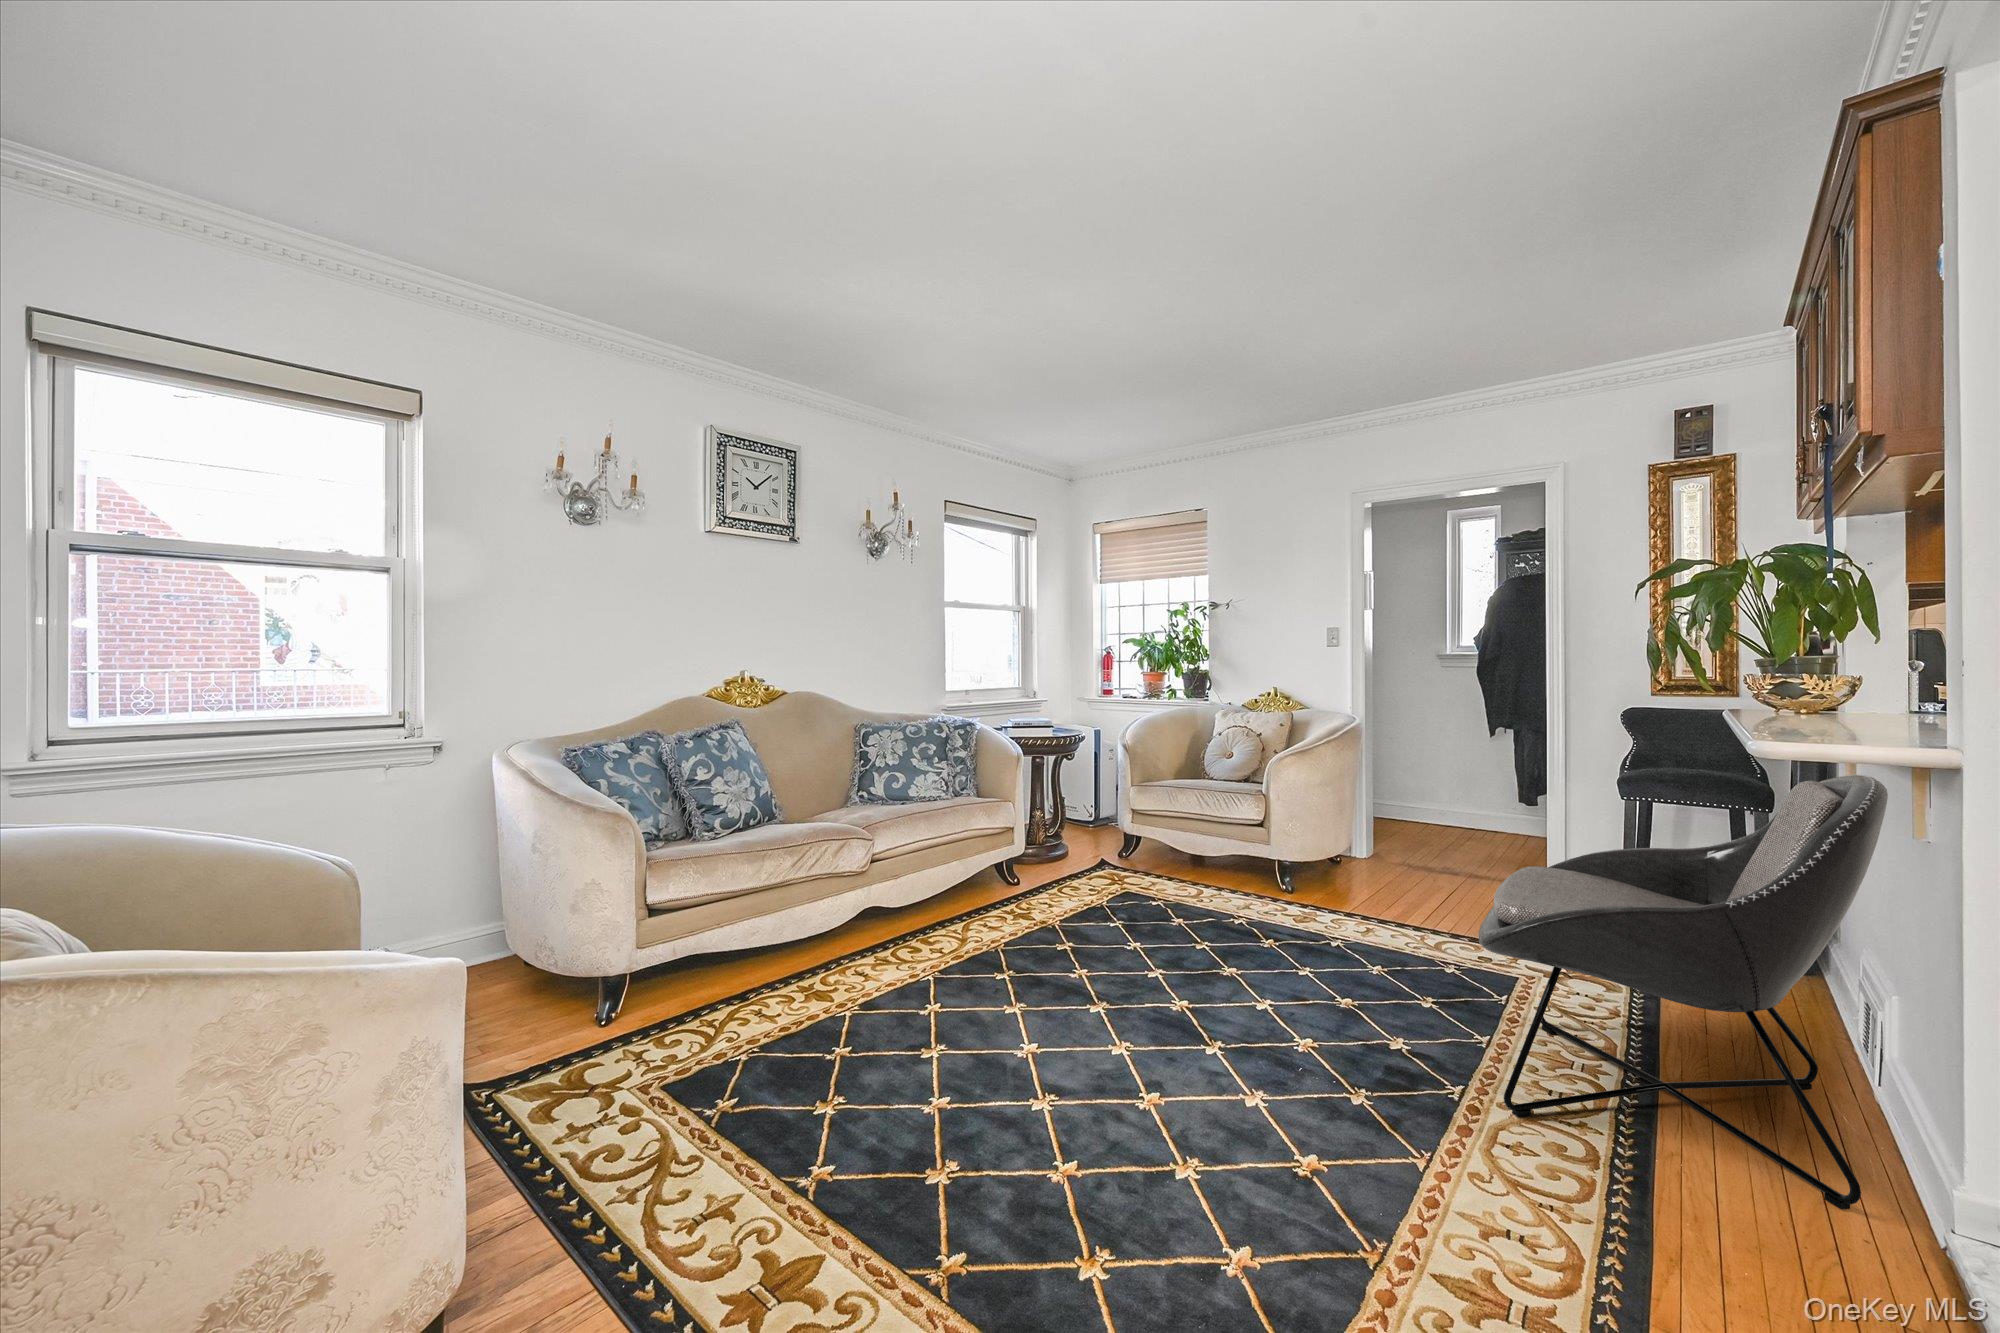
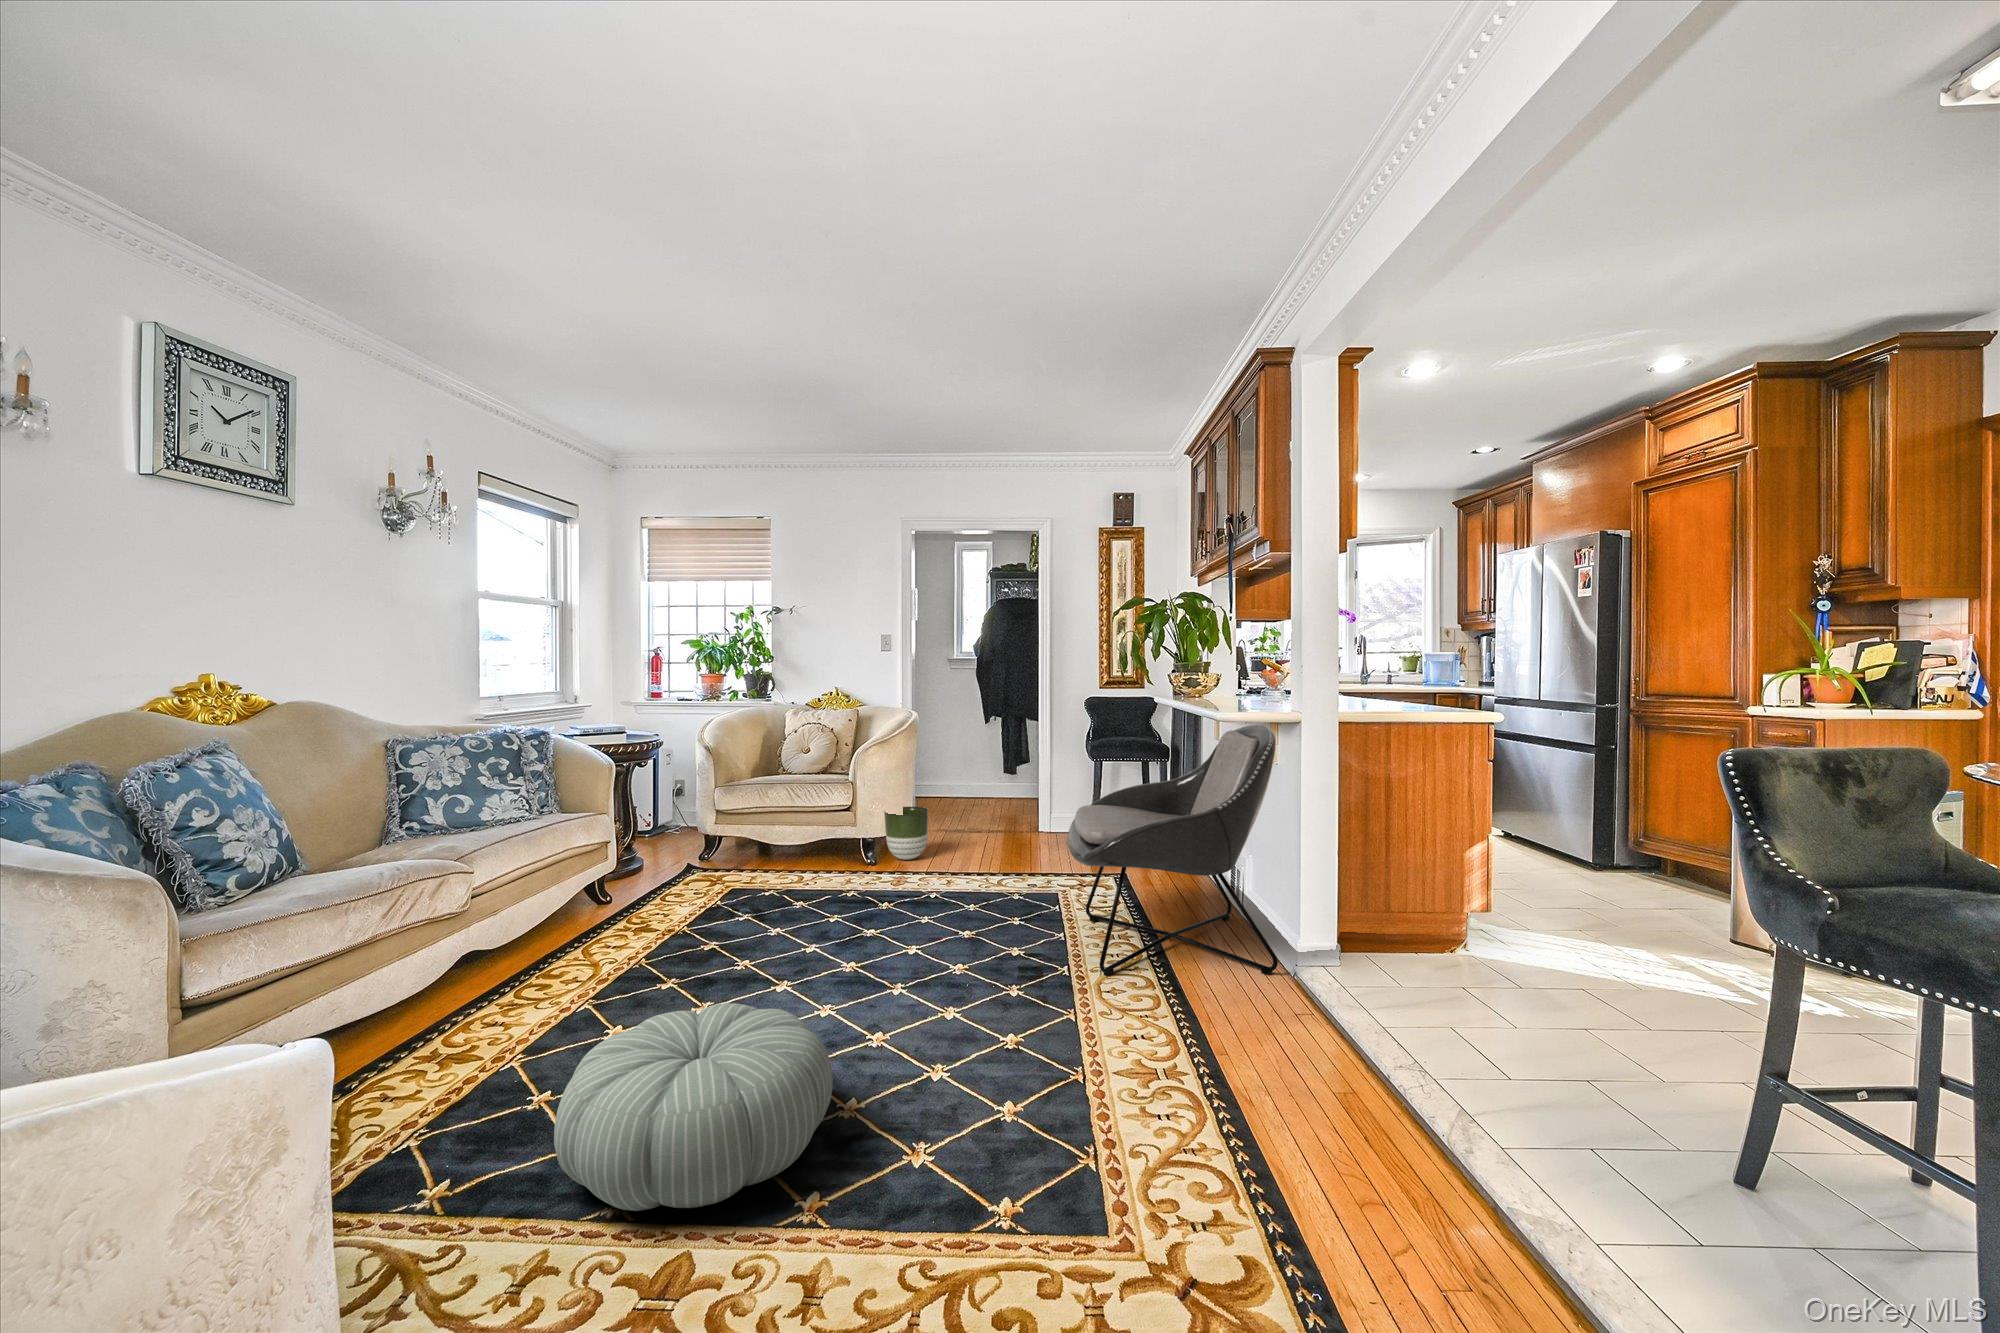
planter: none [1311,834,1366,897] -> present [884,807,928,860]
pouf: none [773,1007,1040,1221] -> present [554,1003,833,1211]

